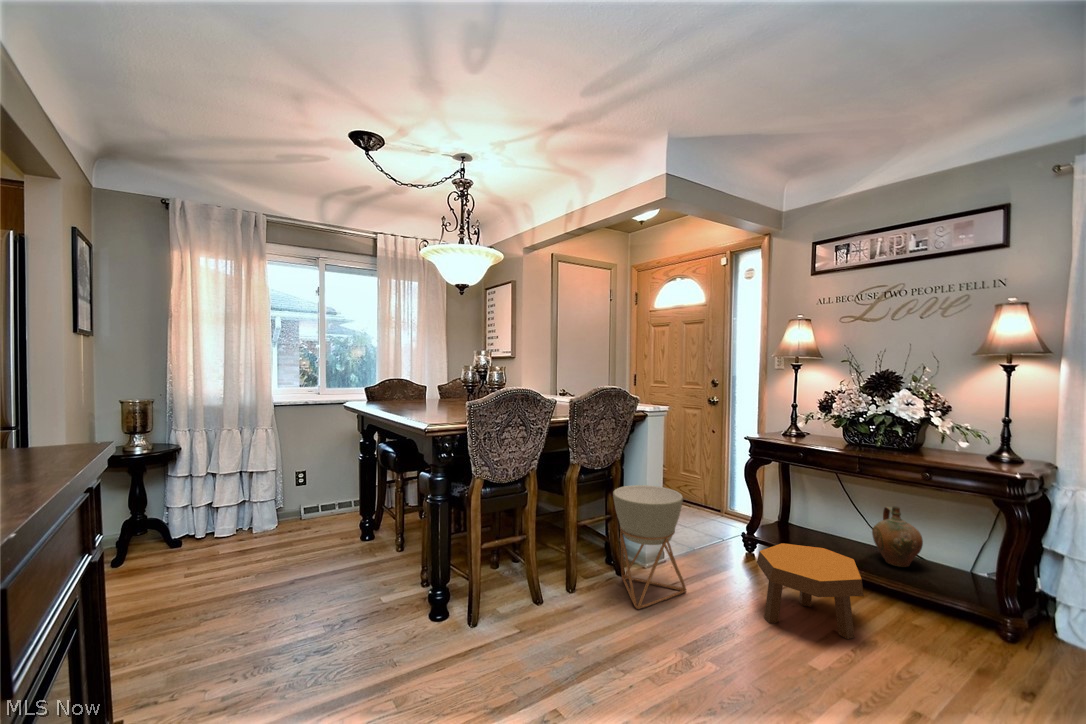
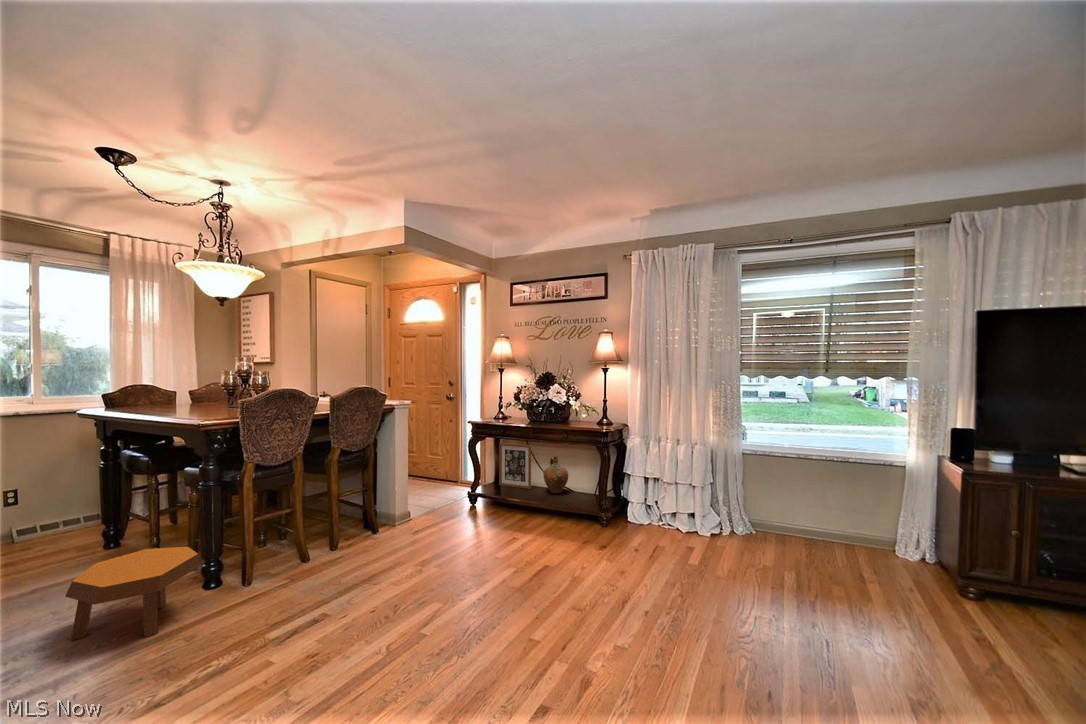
picture frame: none [791,473,848,550] -> present [499,443,531,489]
planter: present [613,485,686,609] -> none [367,460,424,549]
footstool: present [757,543,864,639] -> present [65,547,199,640]

